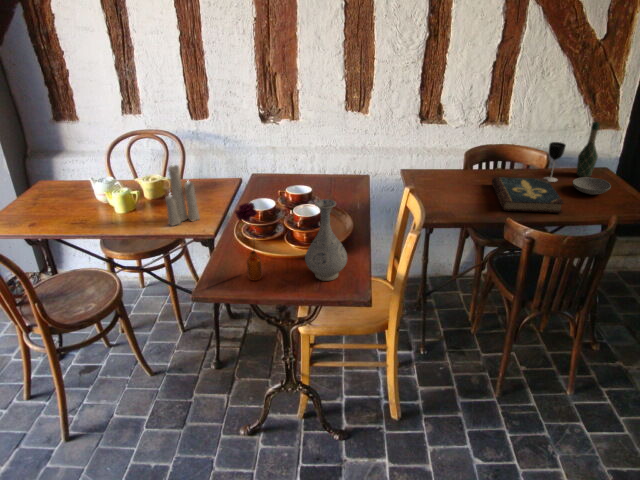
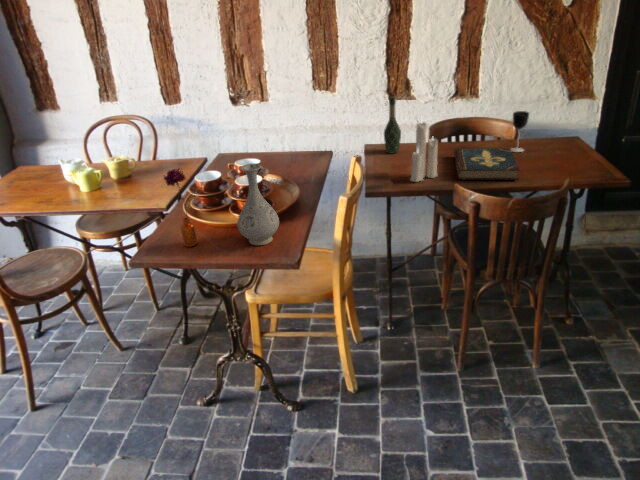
wine bottle: present [577,122,599,177] -> present [384,97,401,153]
candle: present [165,165,200,226] -> present [411,122,437,182]
bowl: present [572,177,611,194] -> none [536,146,575,162]

